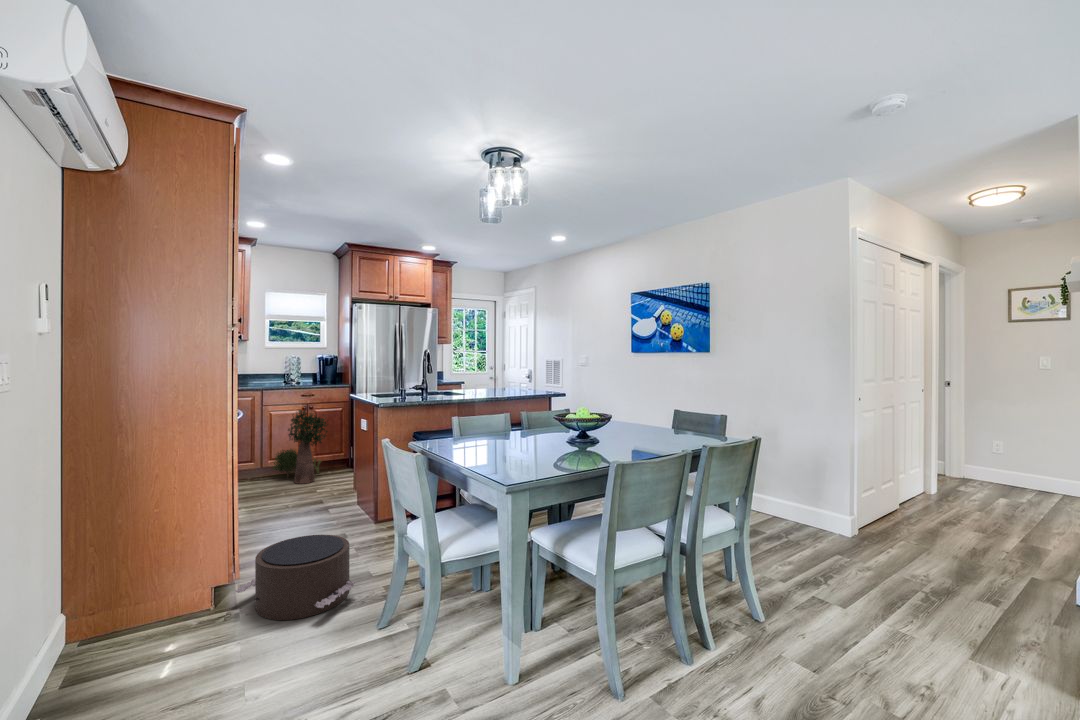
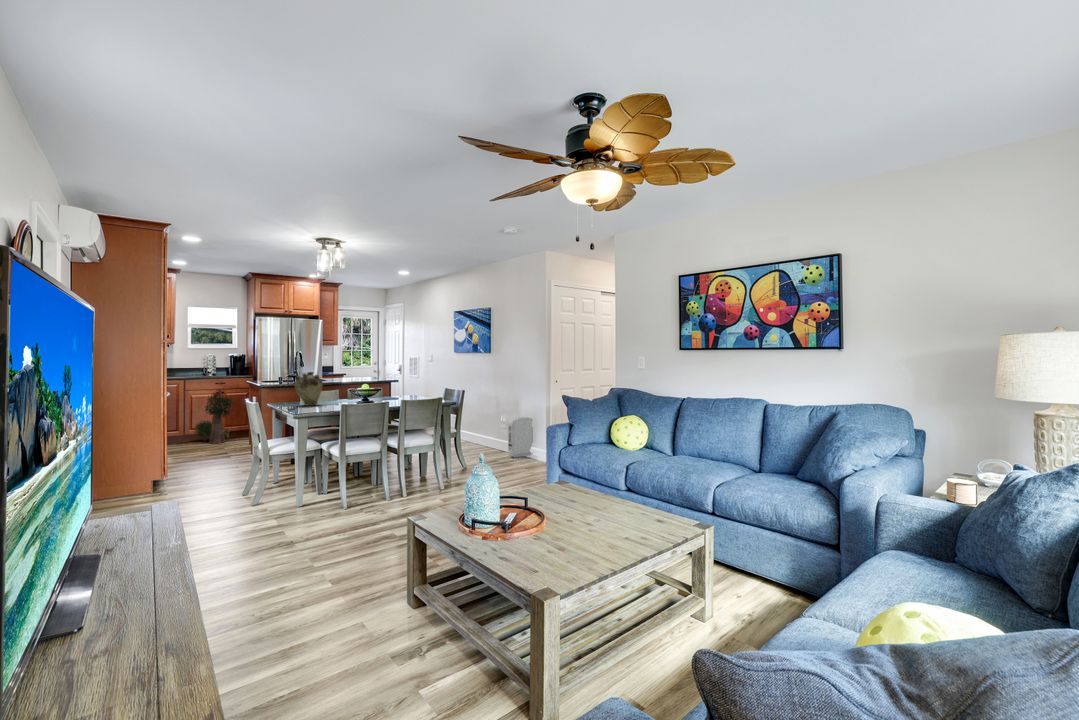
vase: none [466,387,518,455] -> present [295,372,323,406]
air purifier: none [776,458,812,529] -> present [508,417,533,458]
pouf: present [235,535,357,620] -> none [169,454,239,490]

